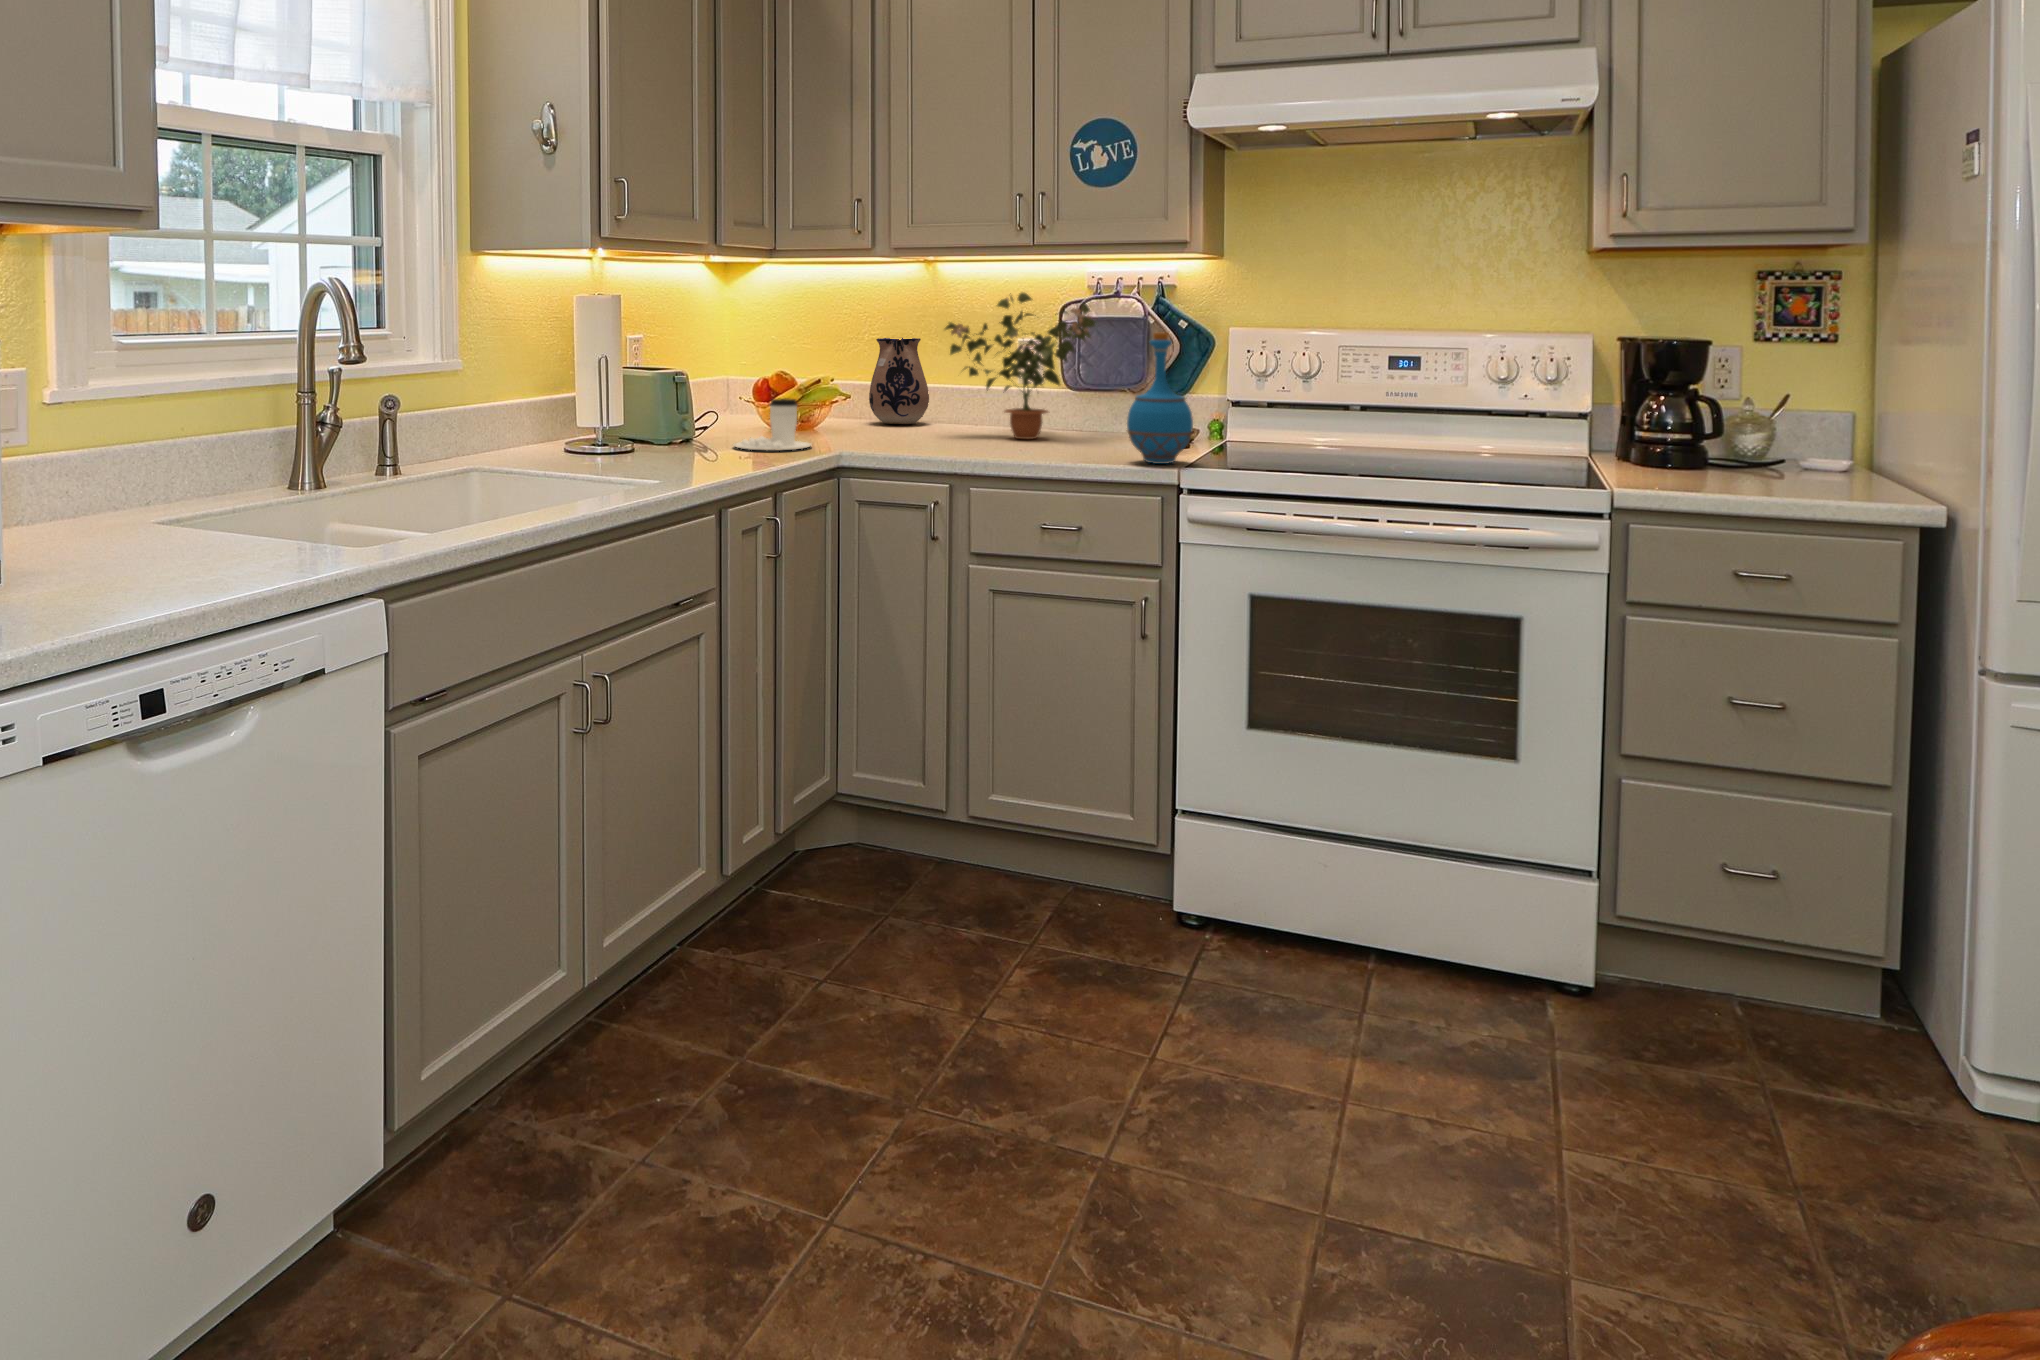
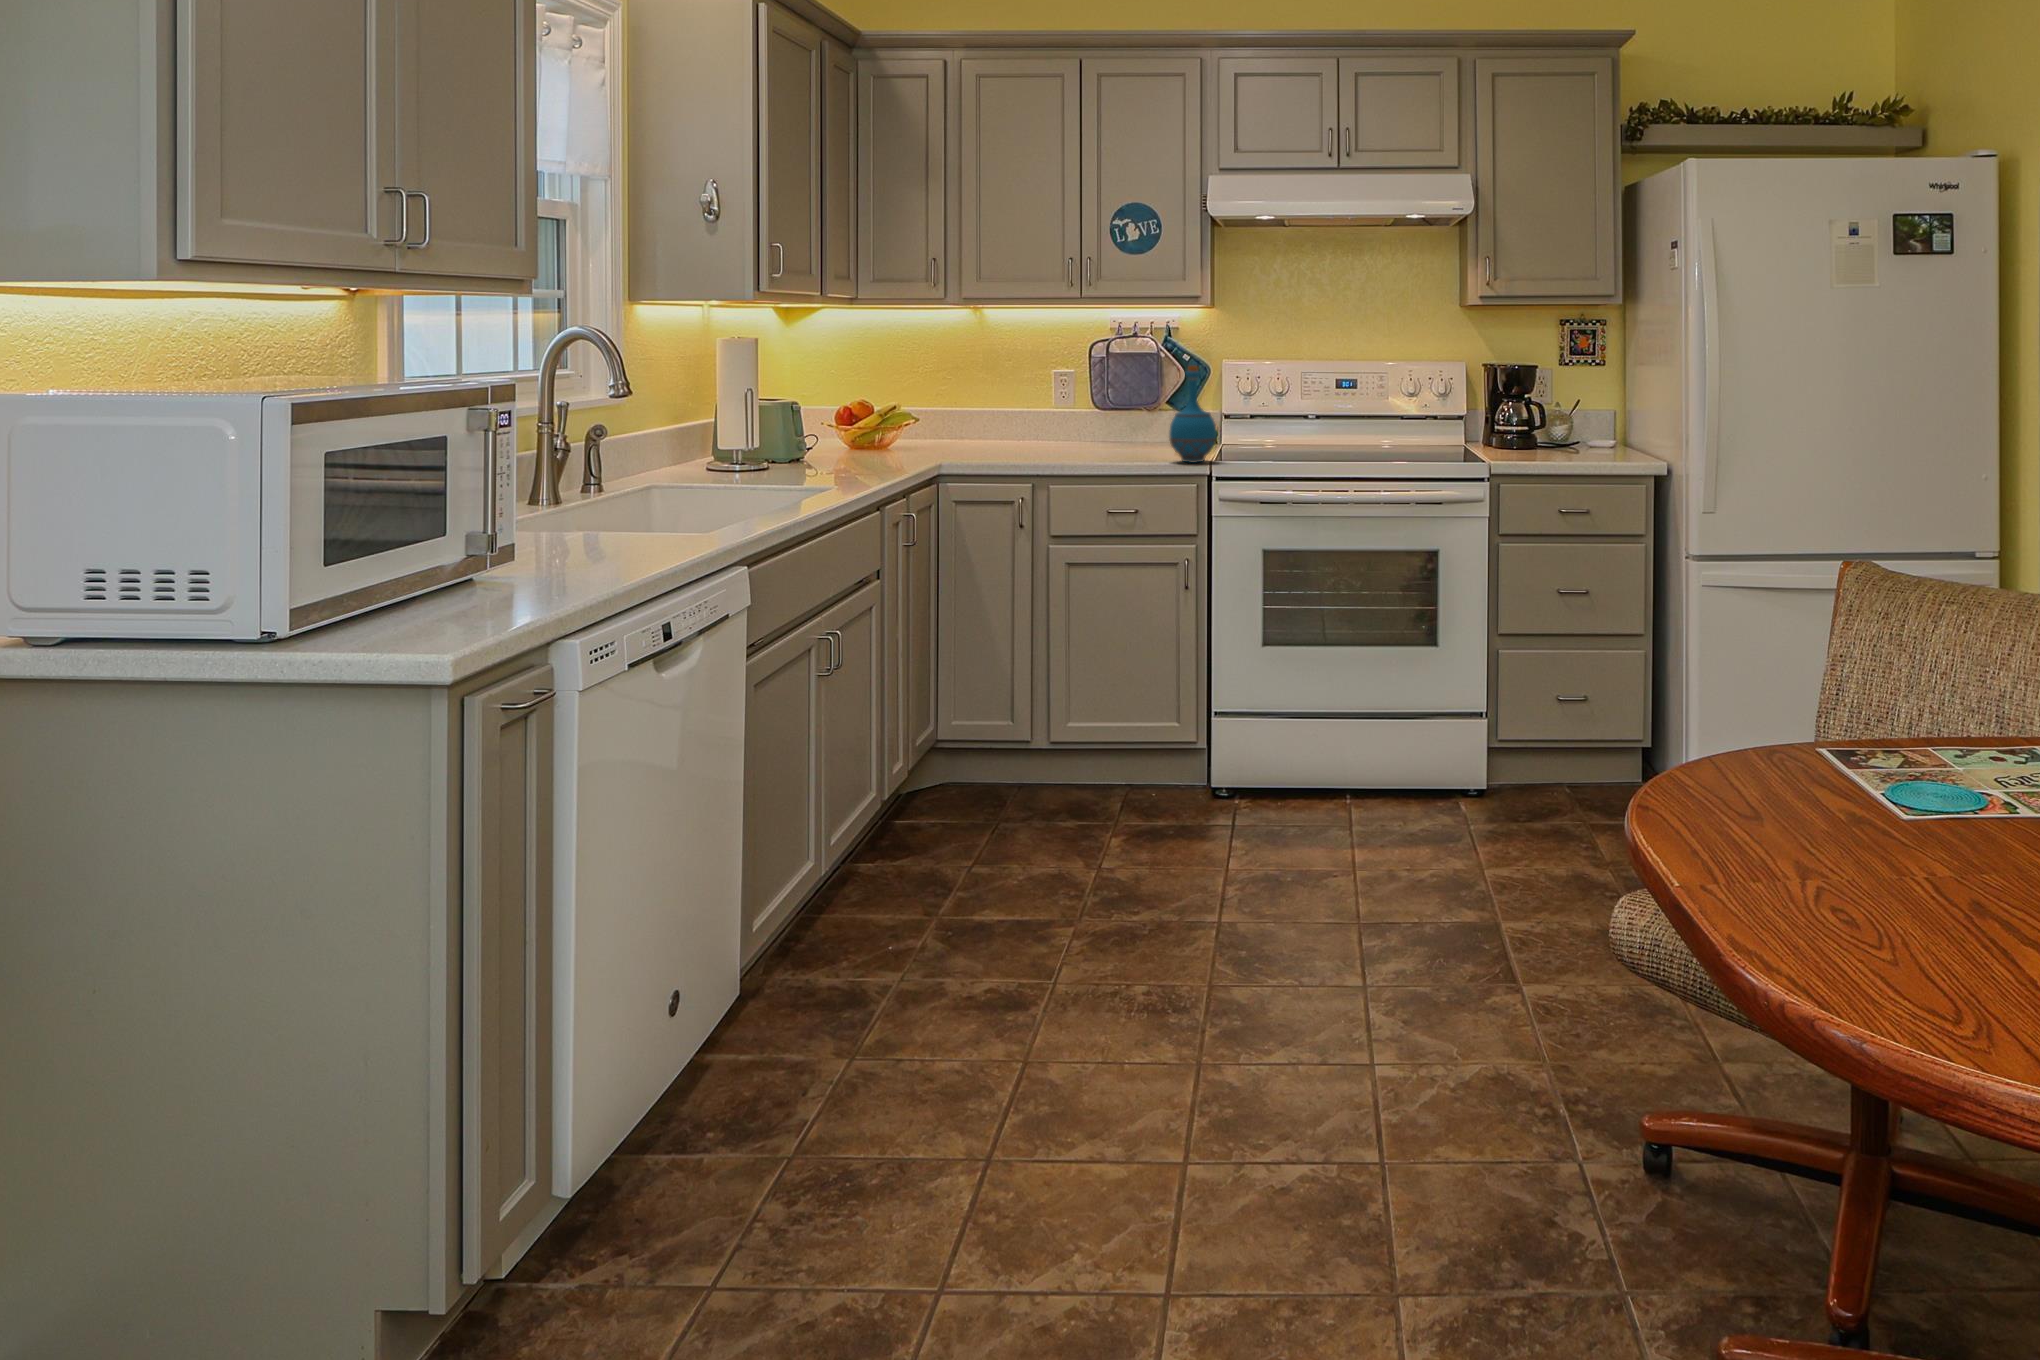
potted plant: present [945,293,1096,439] -> none [1000,335,1131,451]
ceramic pitcher: present [869,338,929,424] -> none [926,372,978,445]
coffee cup: present [734,398,811,451] -> none [843,424,912,467]

